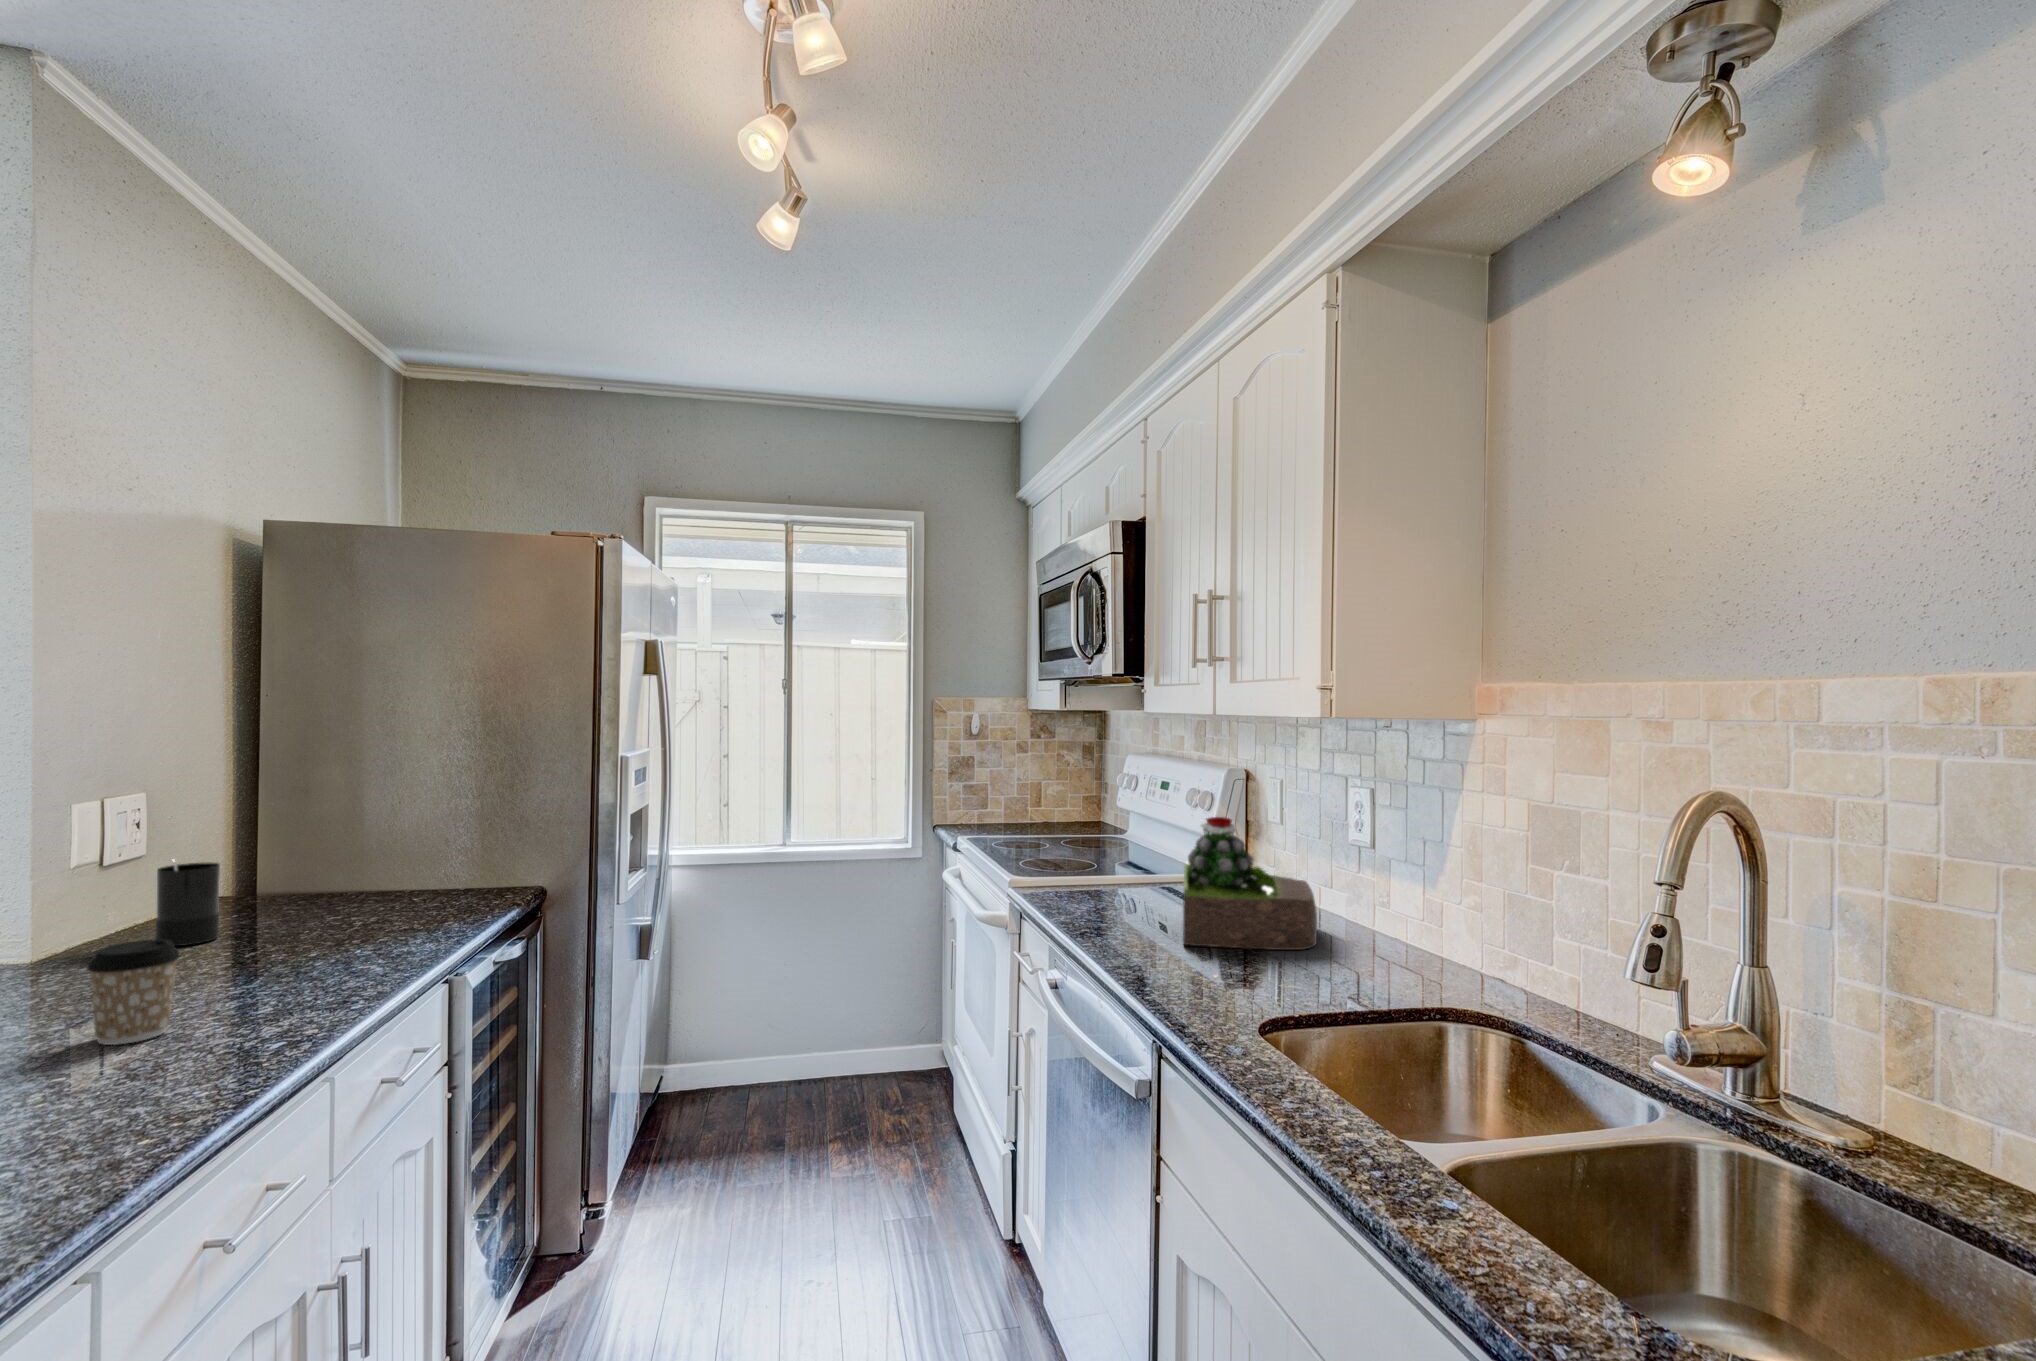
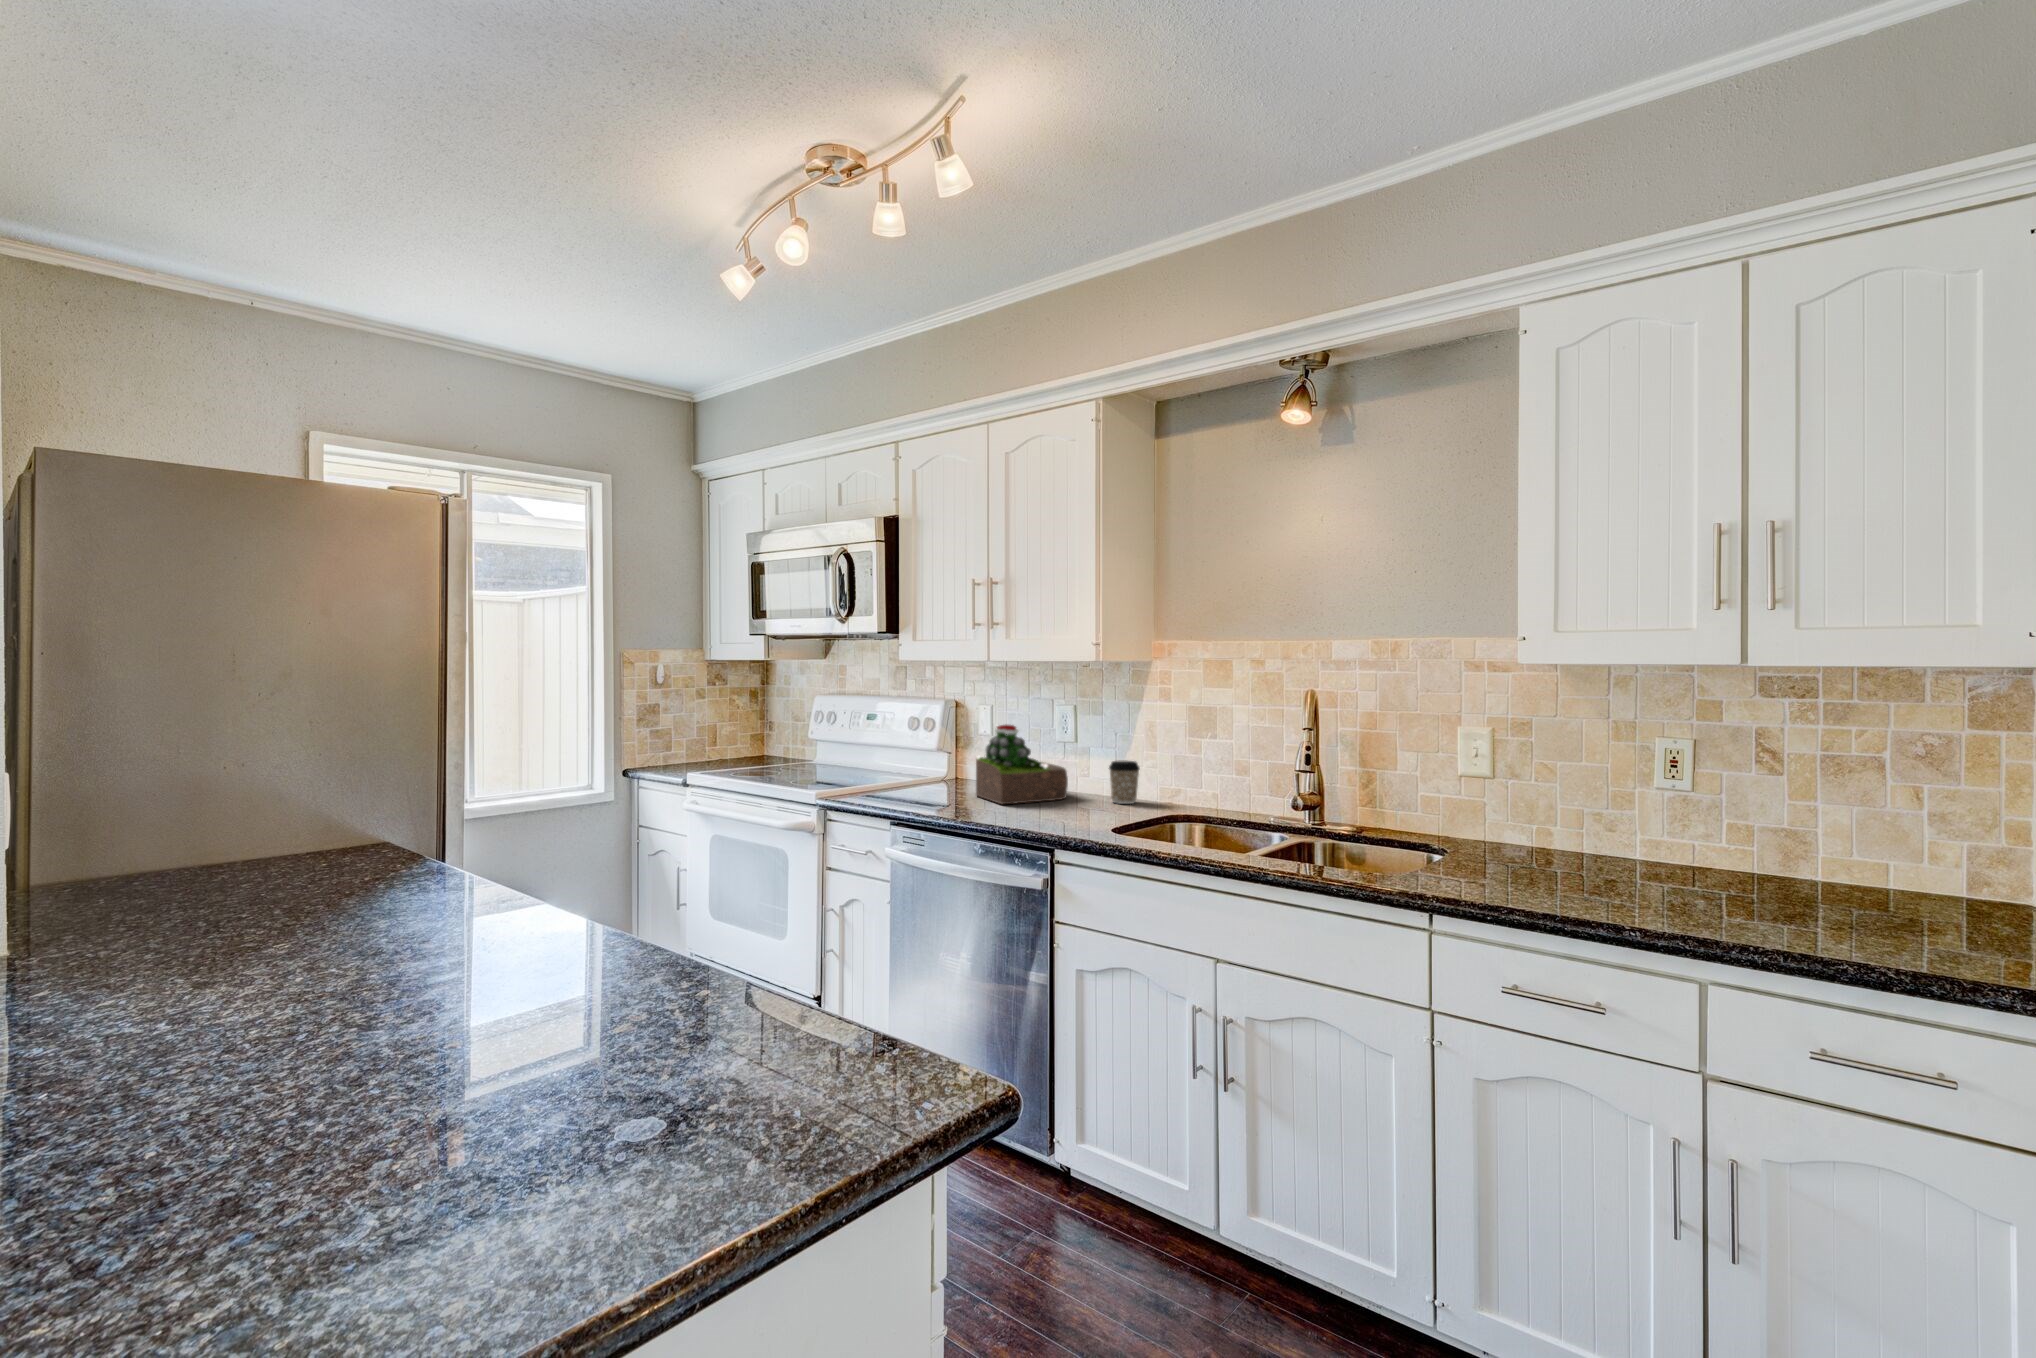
candle: present [155,860,220,946] -> none [101,823,181,912]
coffee cup: present [87,940,180,1045] -> present [1109,760,1140,804]

